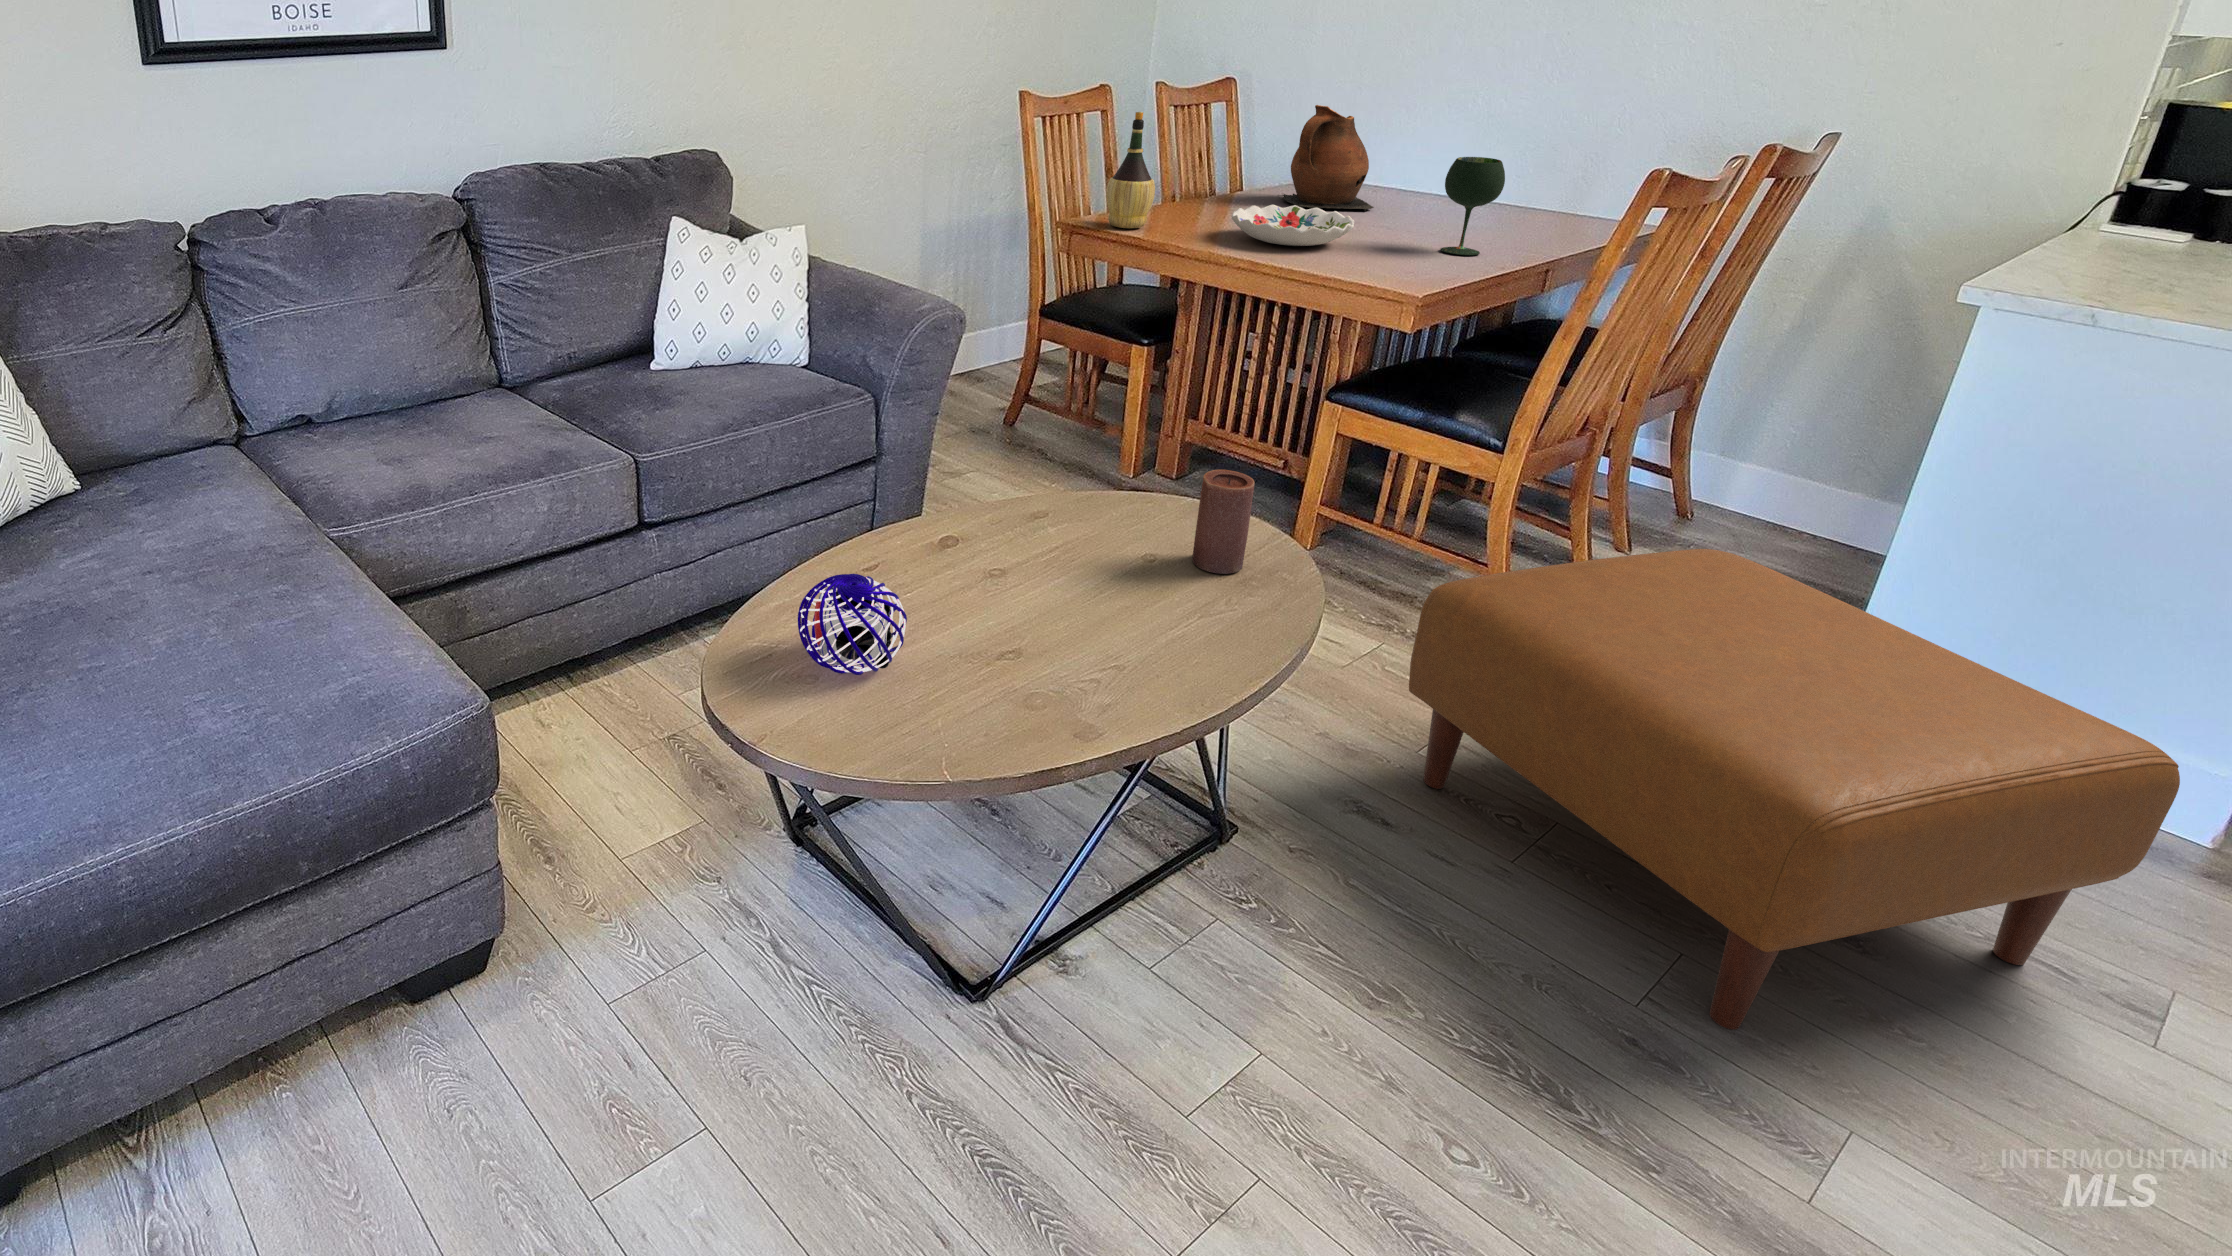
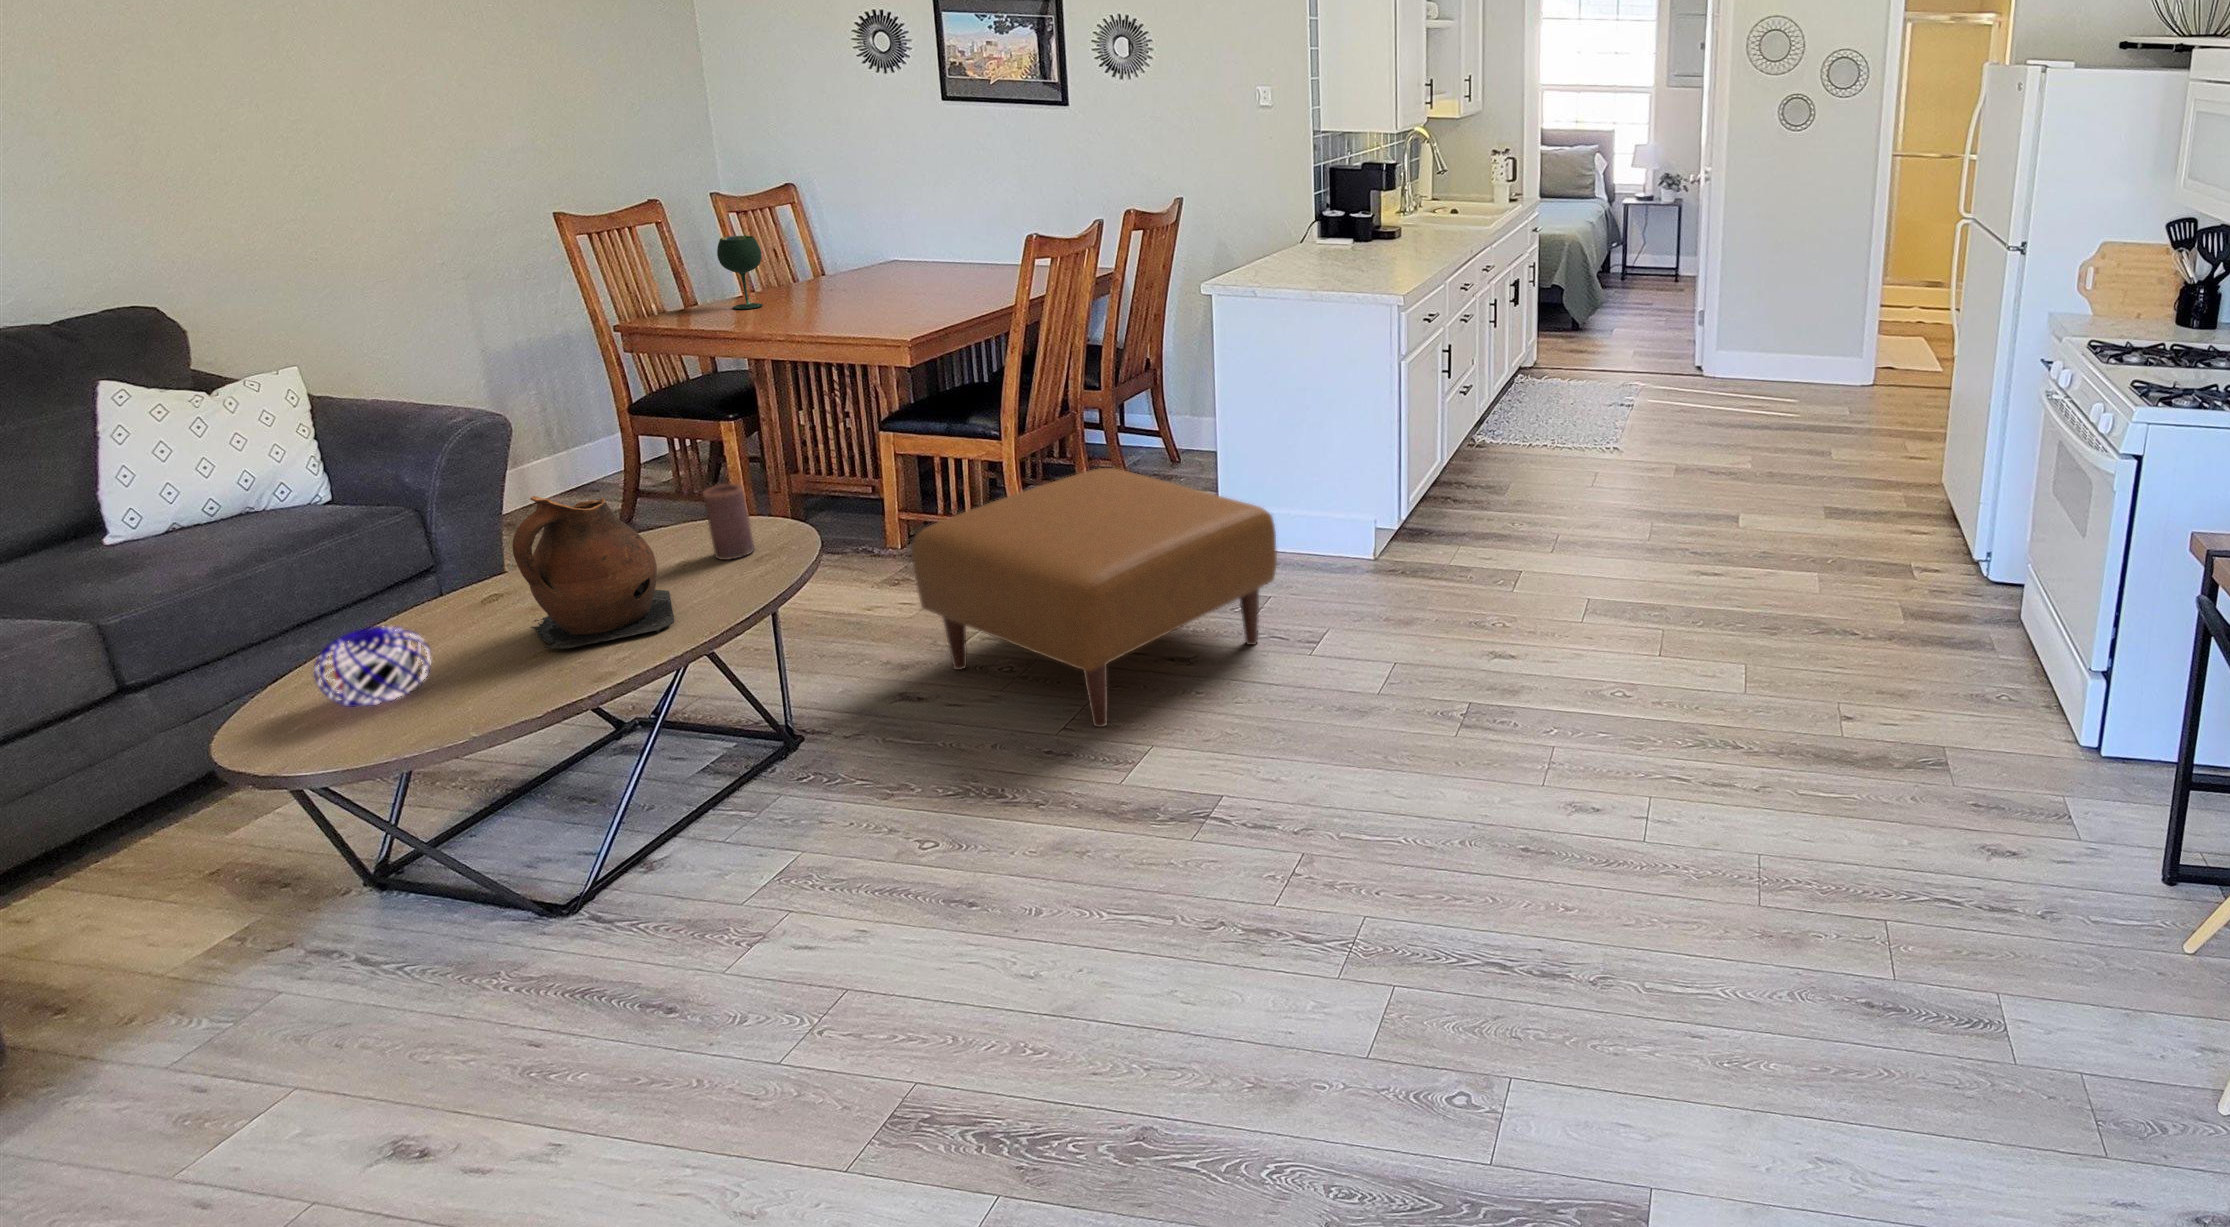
ceramic pitcher: present [1282,105,1374,211] -> present [512,496,674,649]
wine bottle: present [1106,112,1155,228] -> none [654,222,702,322]
wine glass: present [1440,157,1505,255] -> present [717,236,763,309]
decorative bowl: present [1232,204,1354,246] -> none [772,285,875,318]

